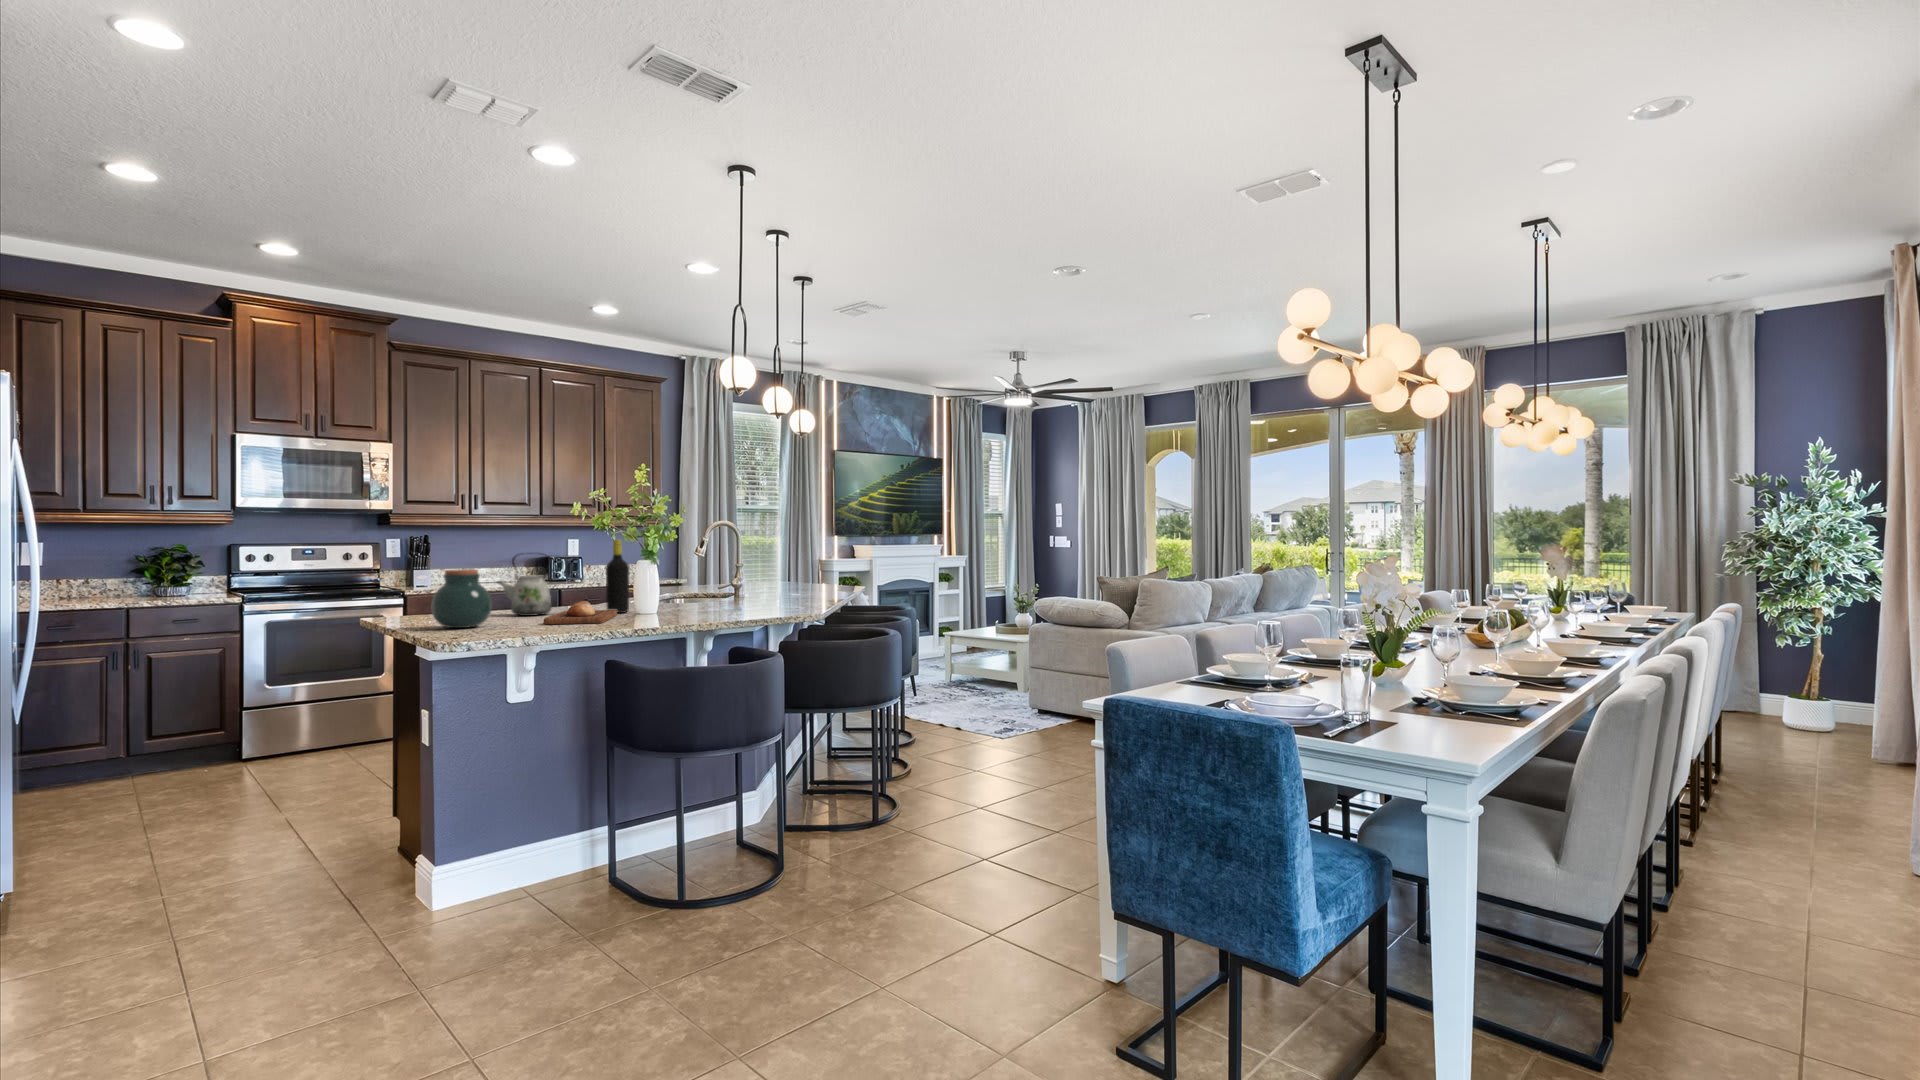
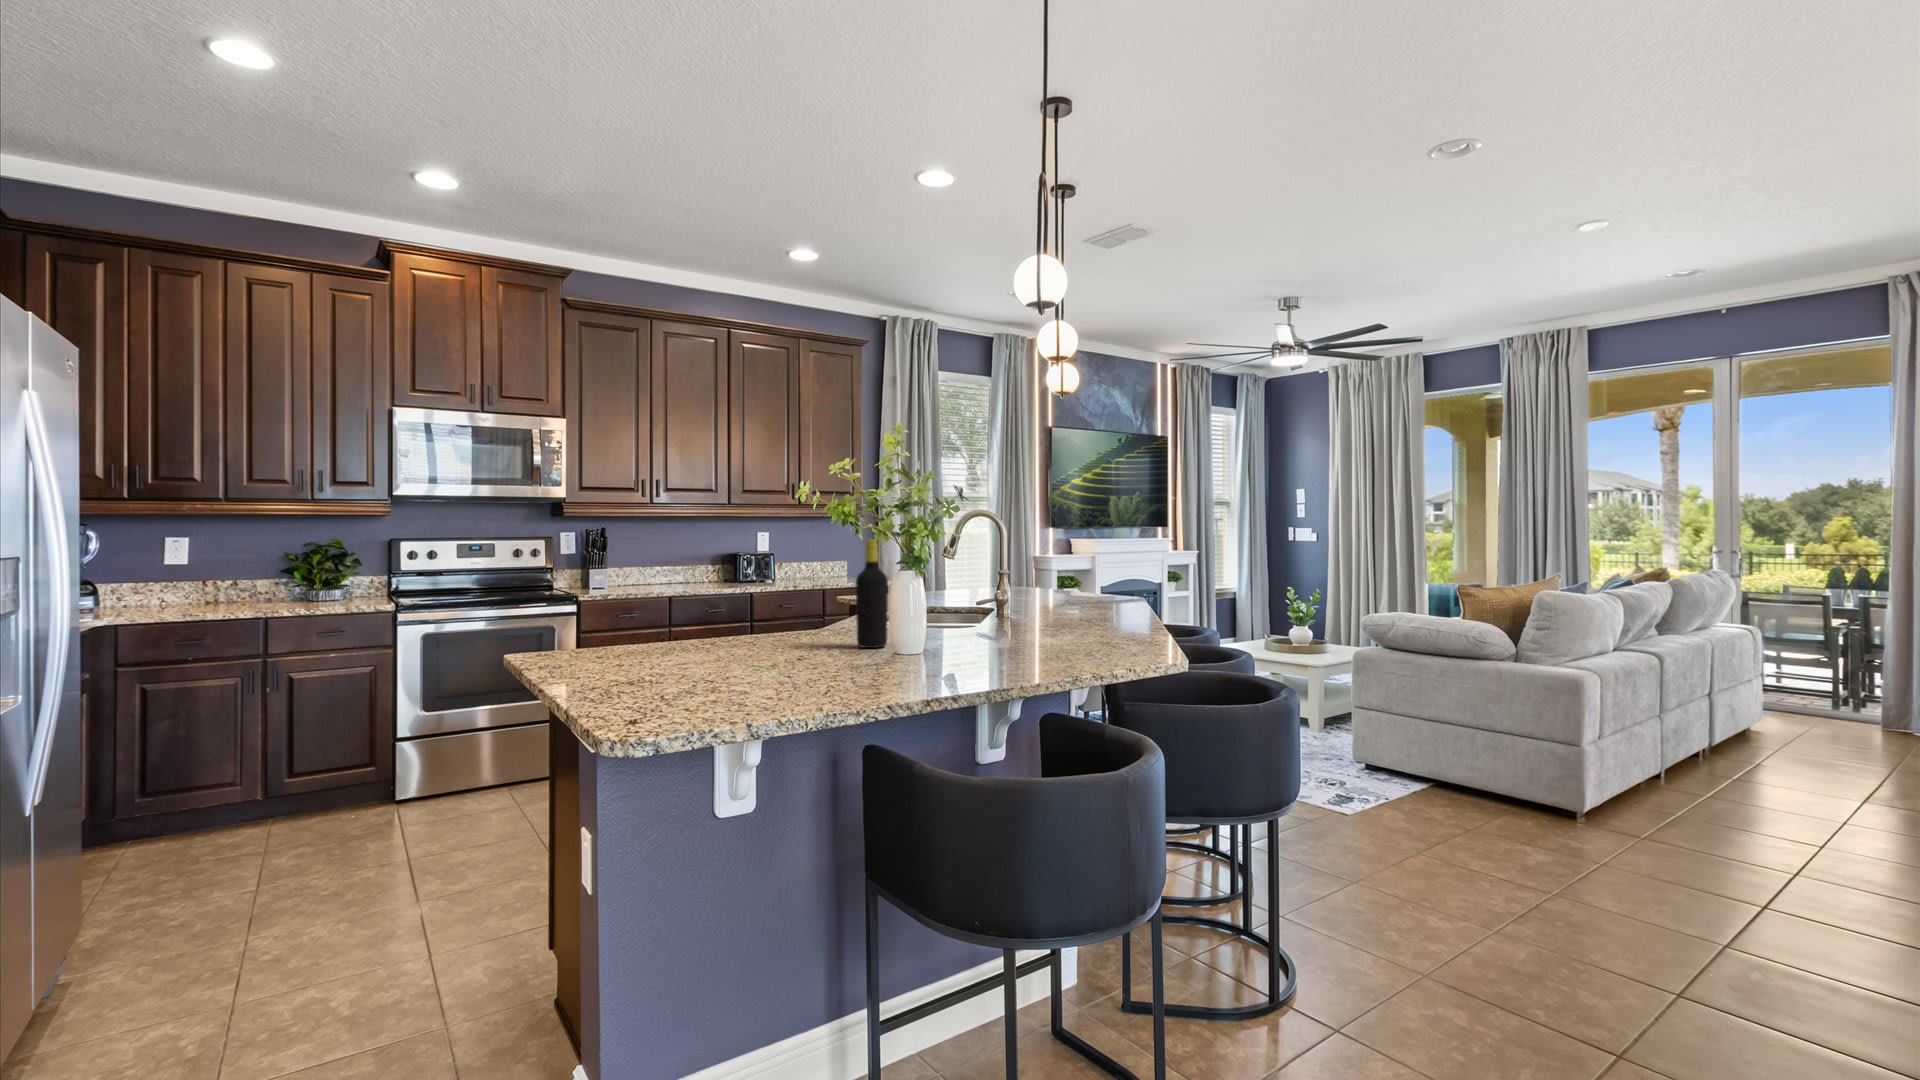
kettle: present [498,554,551,616] -> none [705,558,780,650]
jar: present [432,569,492,628] -> none [623,587,709,680]
bread loaf: present [544,601,617,624] -> none [784,633,877,674]

